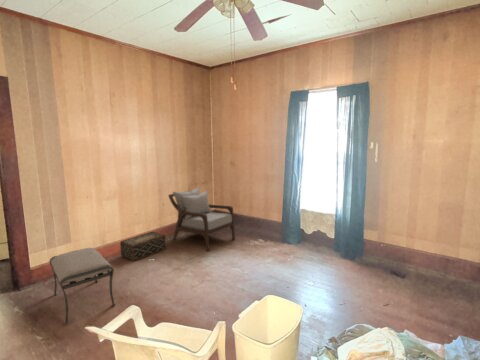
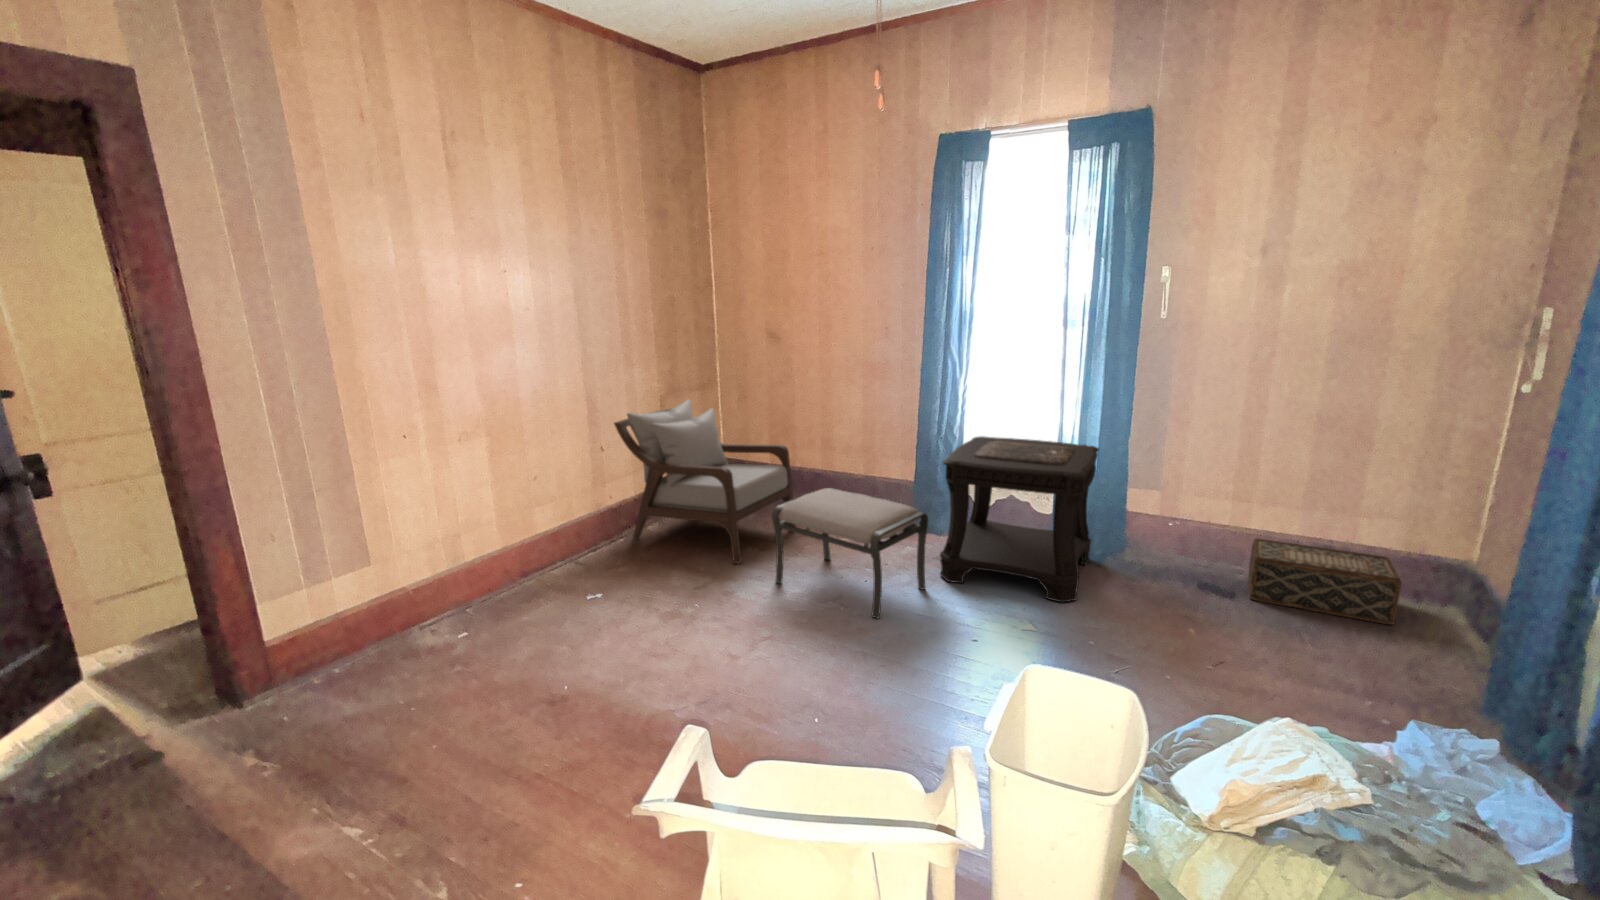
side table: none [284,206,350,275] -> present [940,436,1099,602]
woven basket: present [120,232,166,261] -> present [1248,539,1402,625]
ottoman: present [50,248,115,324] -> present [772,488,928,618]

